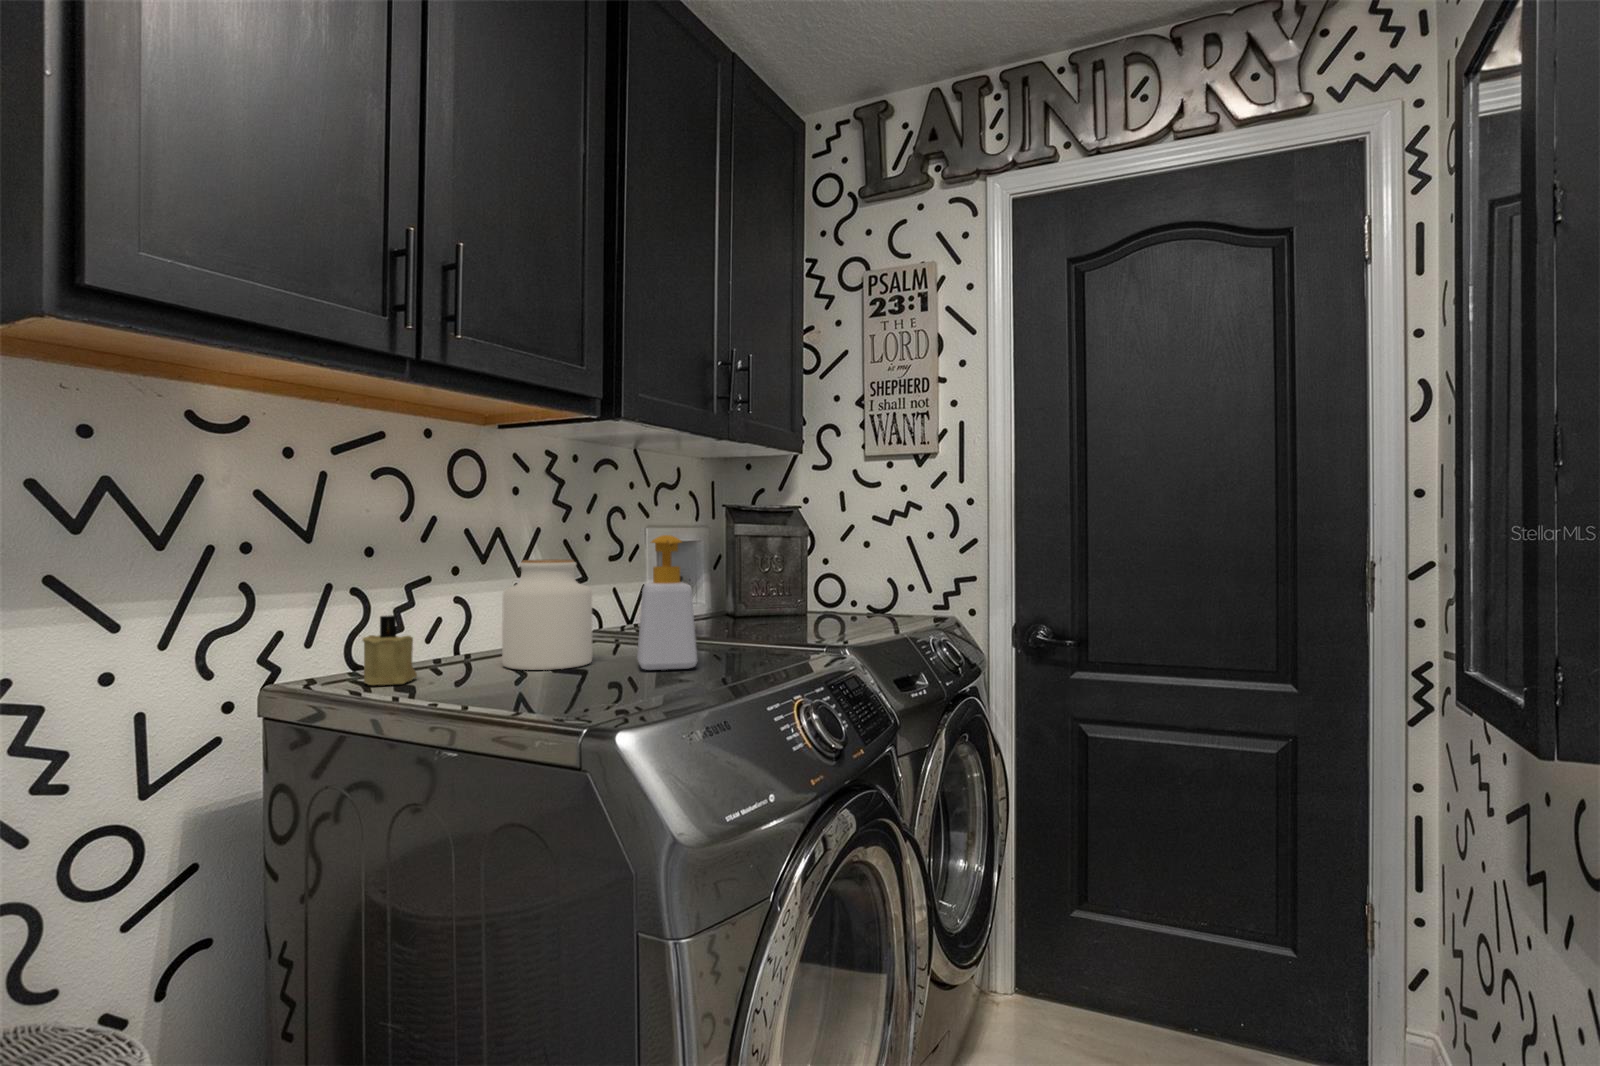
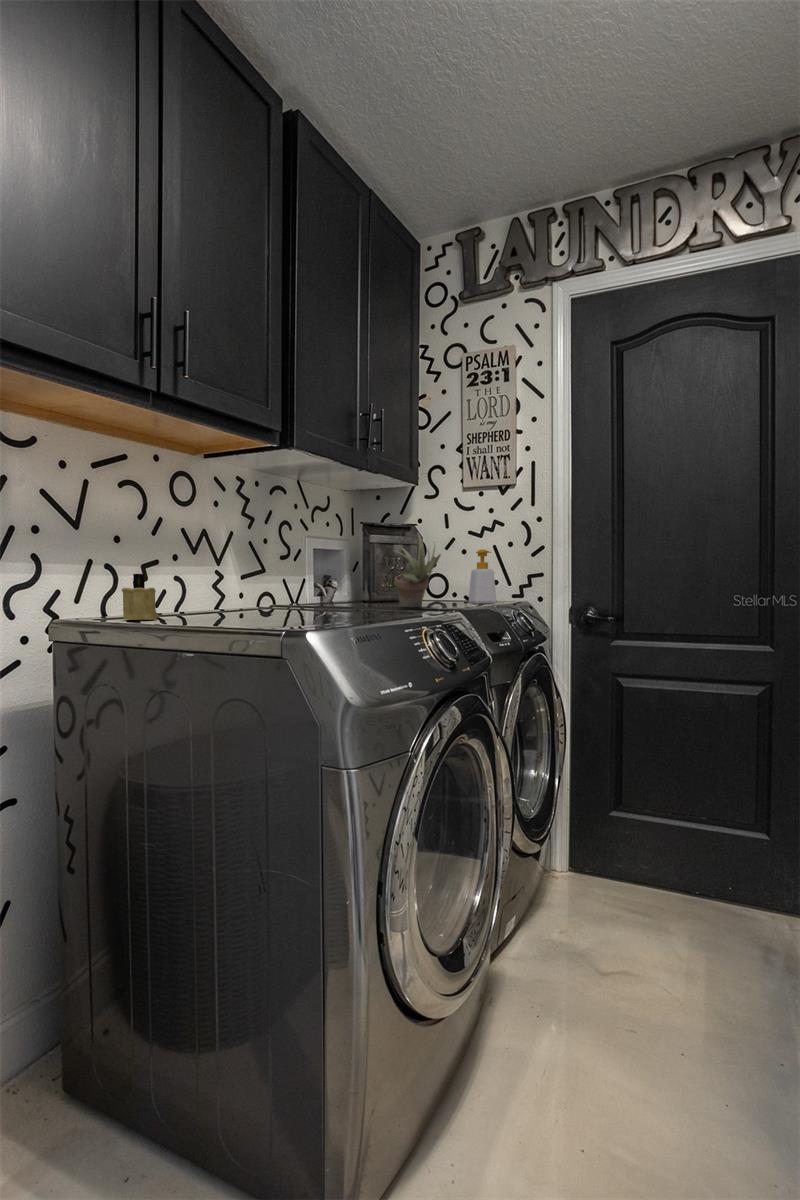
succulent plant: none [766,525,833,630] -> present [394,533,440,607]
soap bottle: present [637,535,697,670] -> present [469,550,496,604]
jar: present [502,559,593,670] -> none [214,542,276,617]

